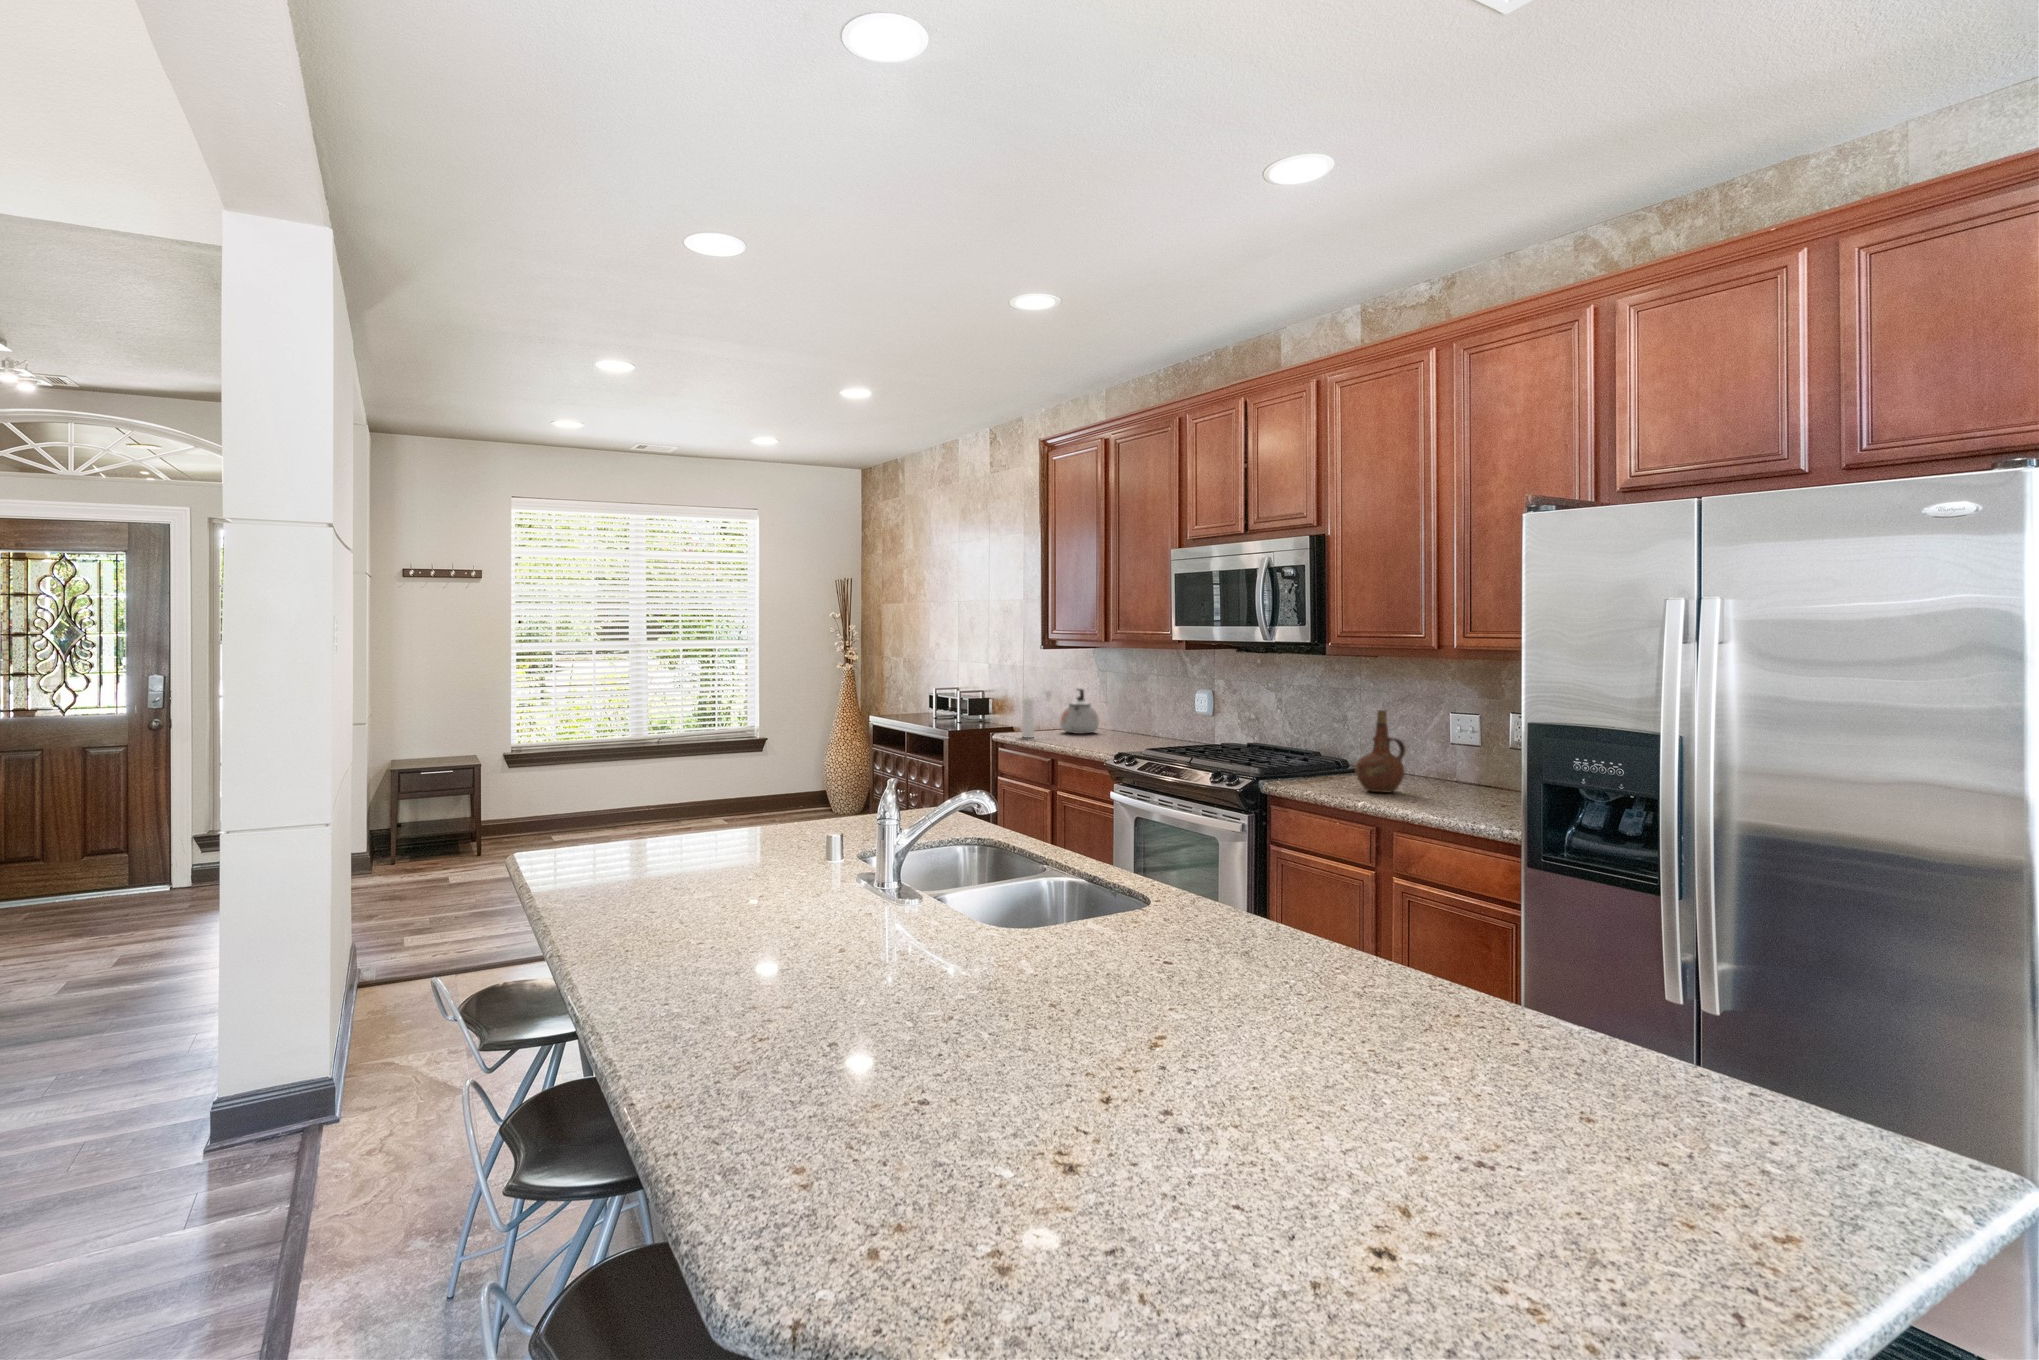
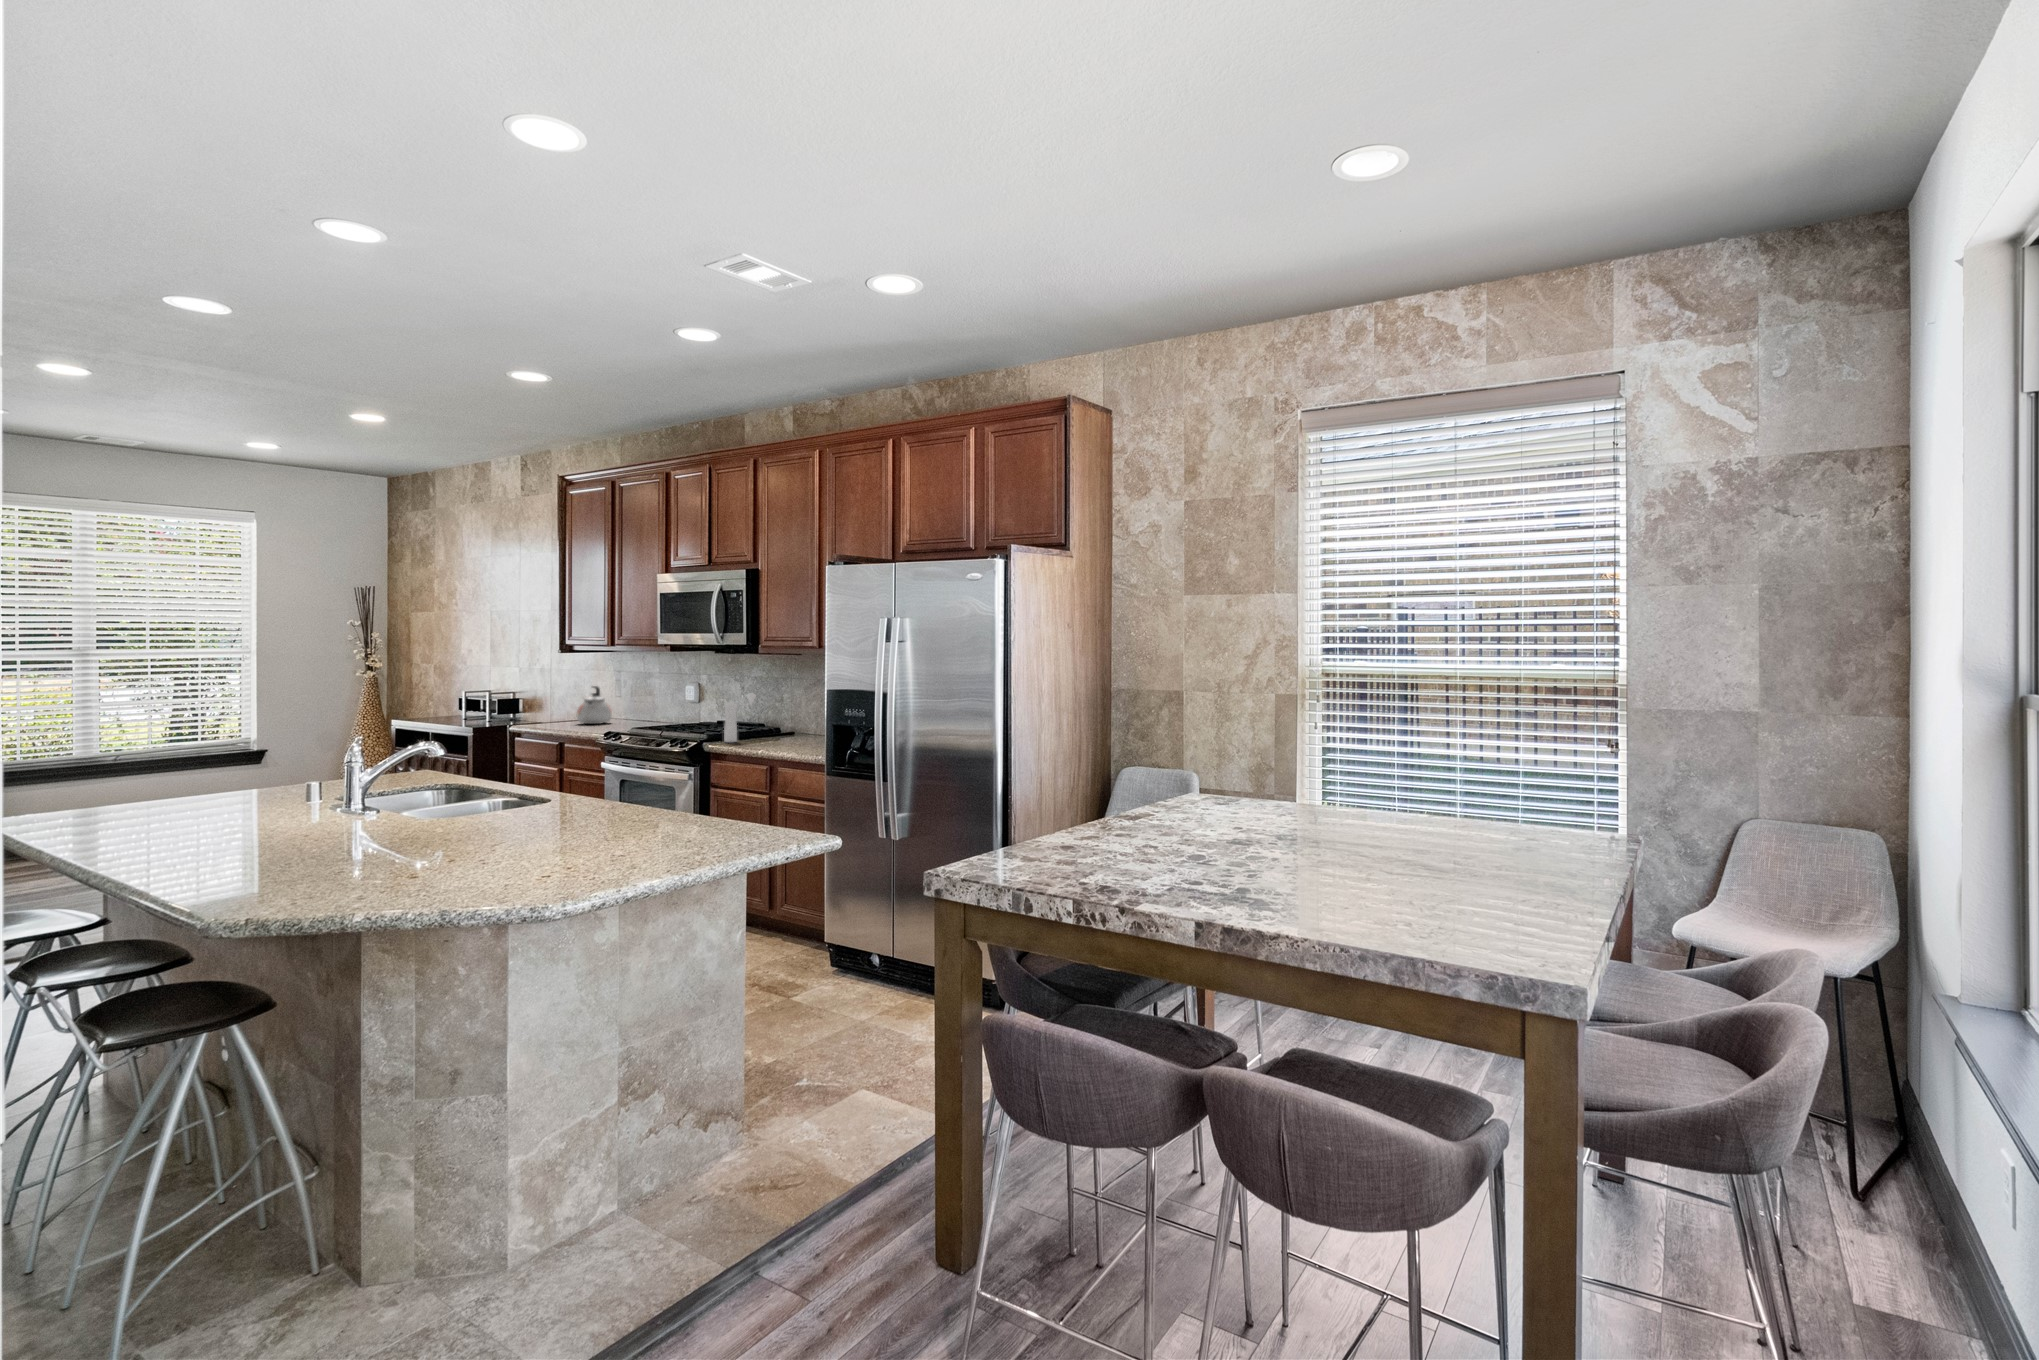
pepper mill: present [1022,690,1052,738] -> present [724,694,755,742]
ceramic pitcher: present [1356,710,1405,792] -> none [763,690,796,745]

